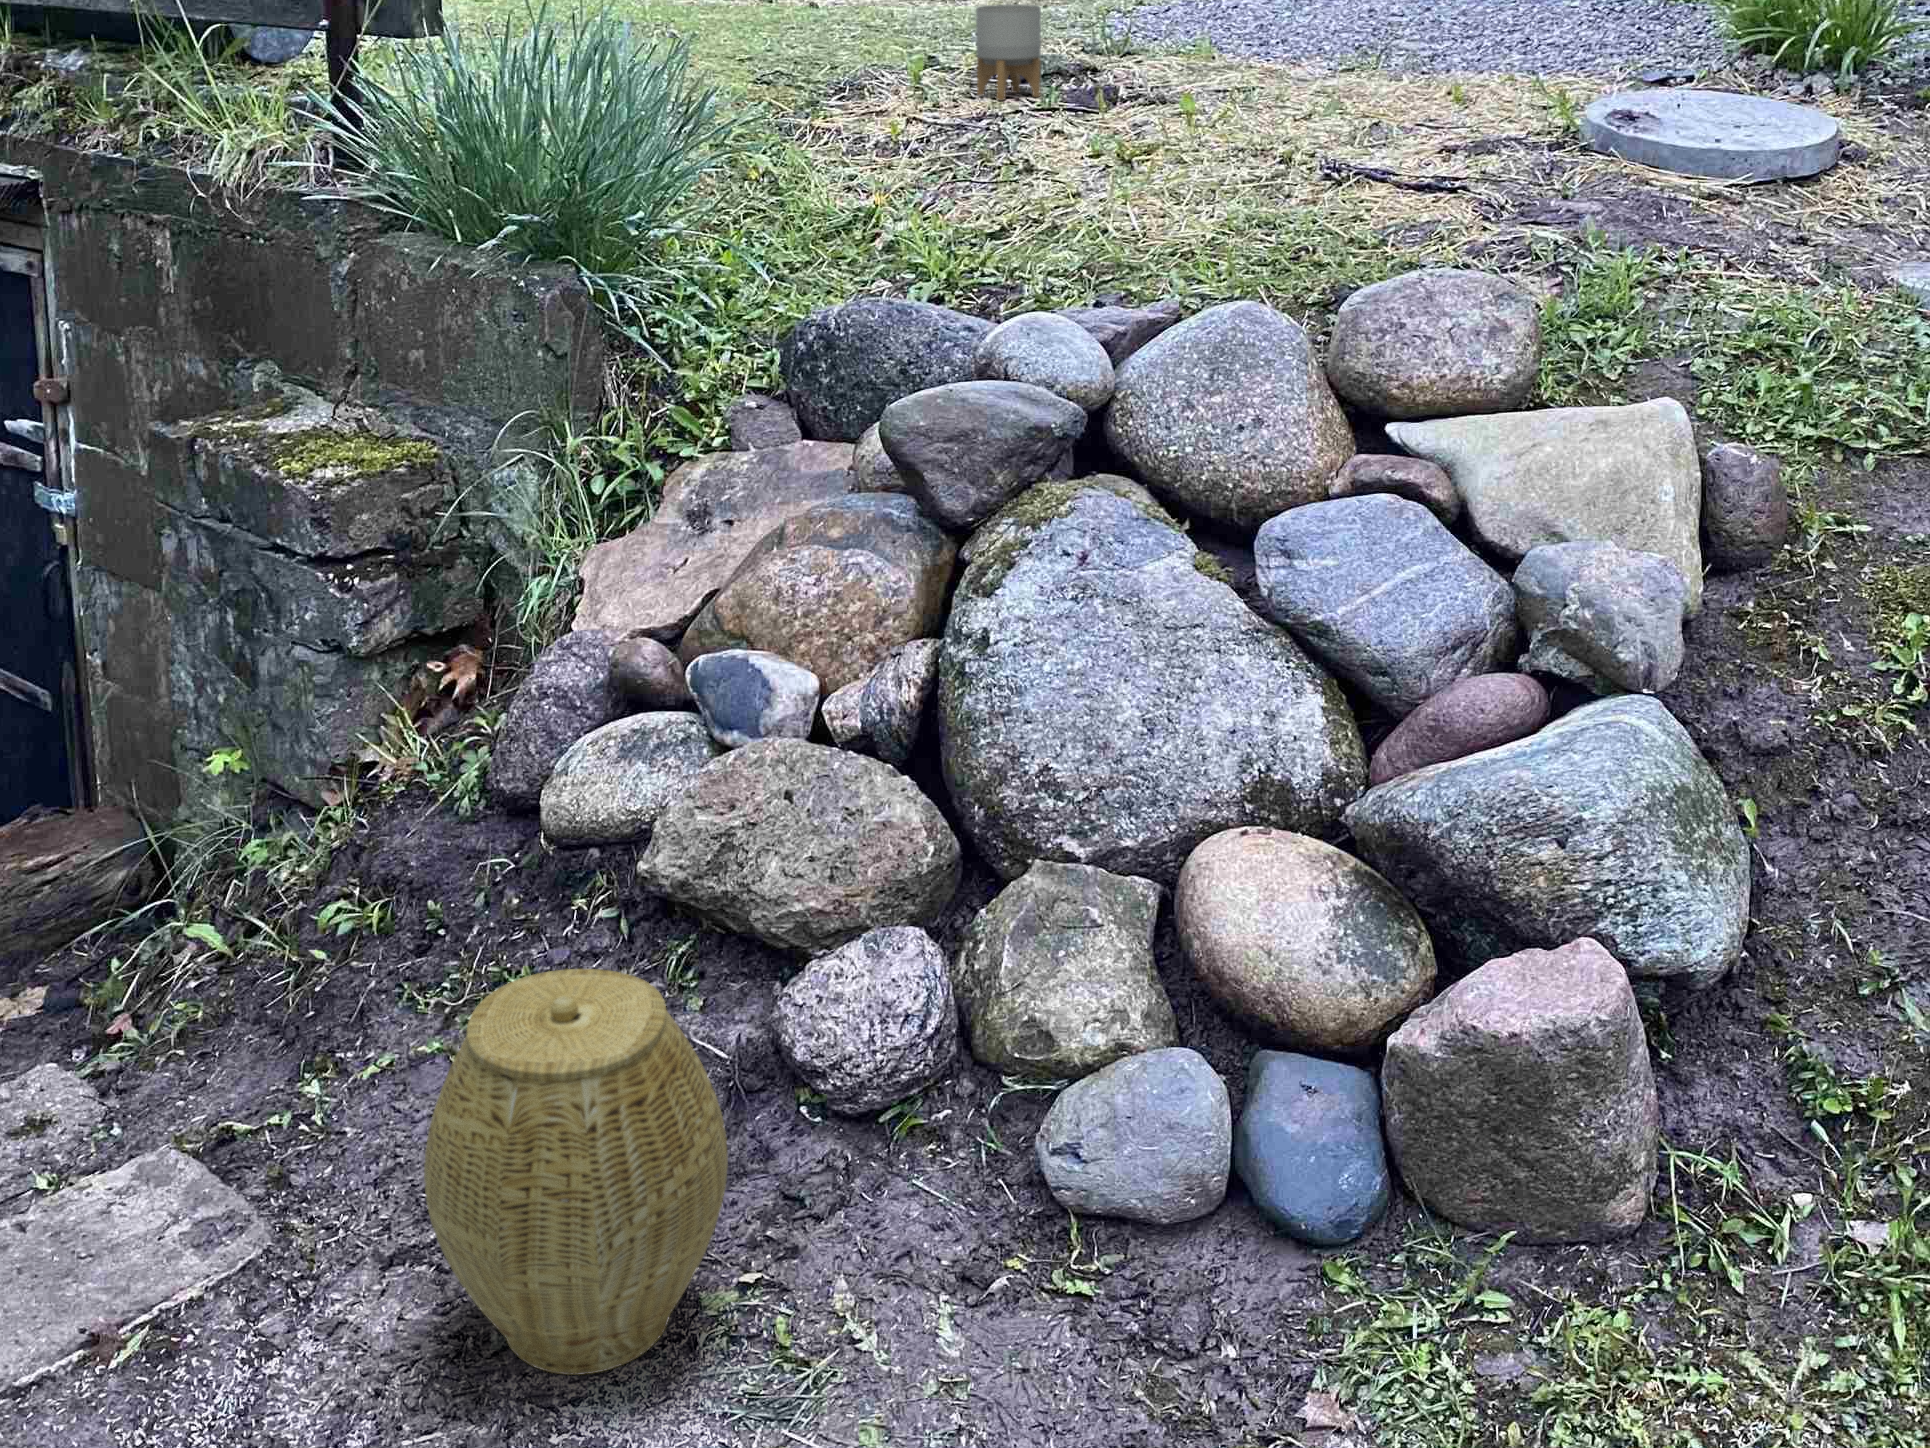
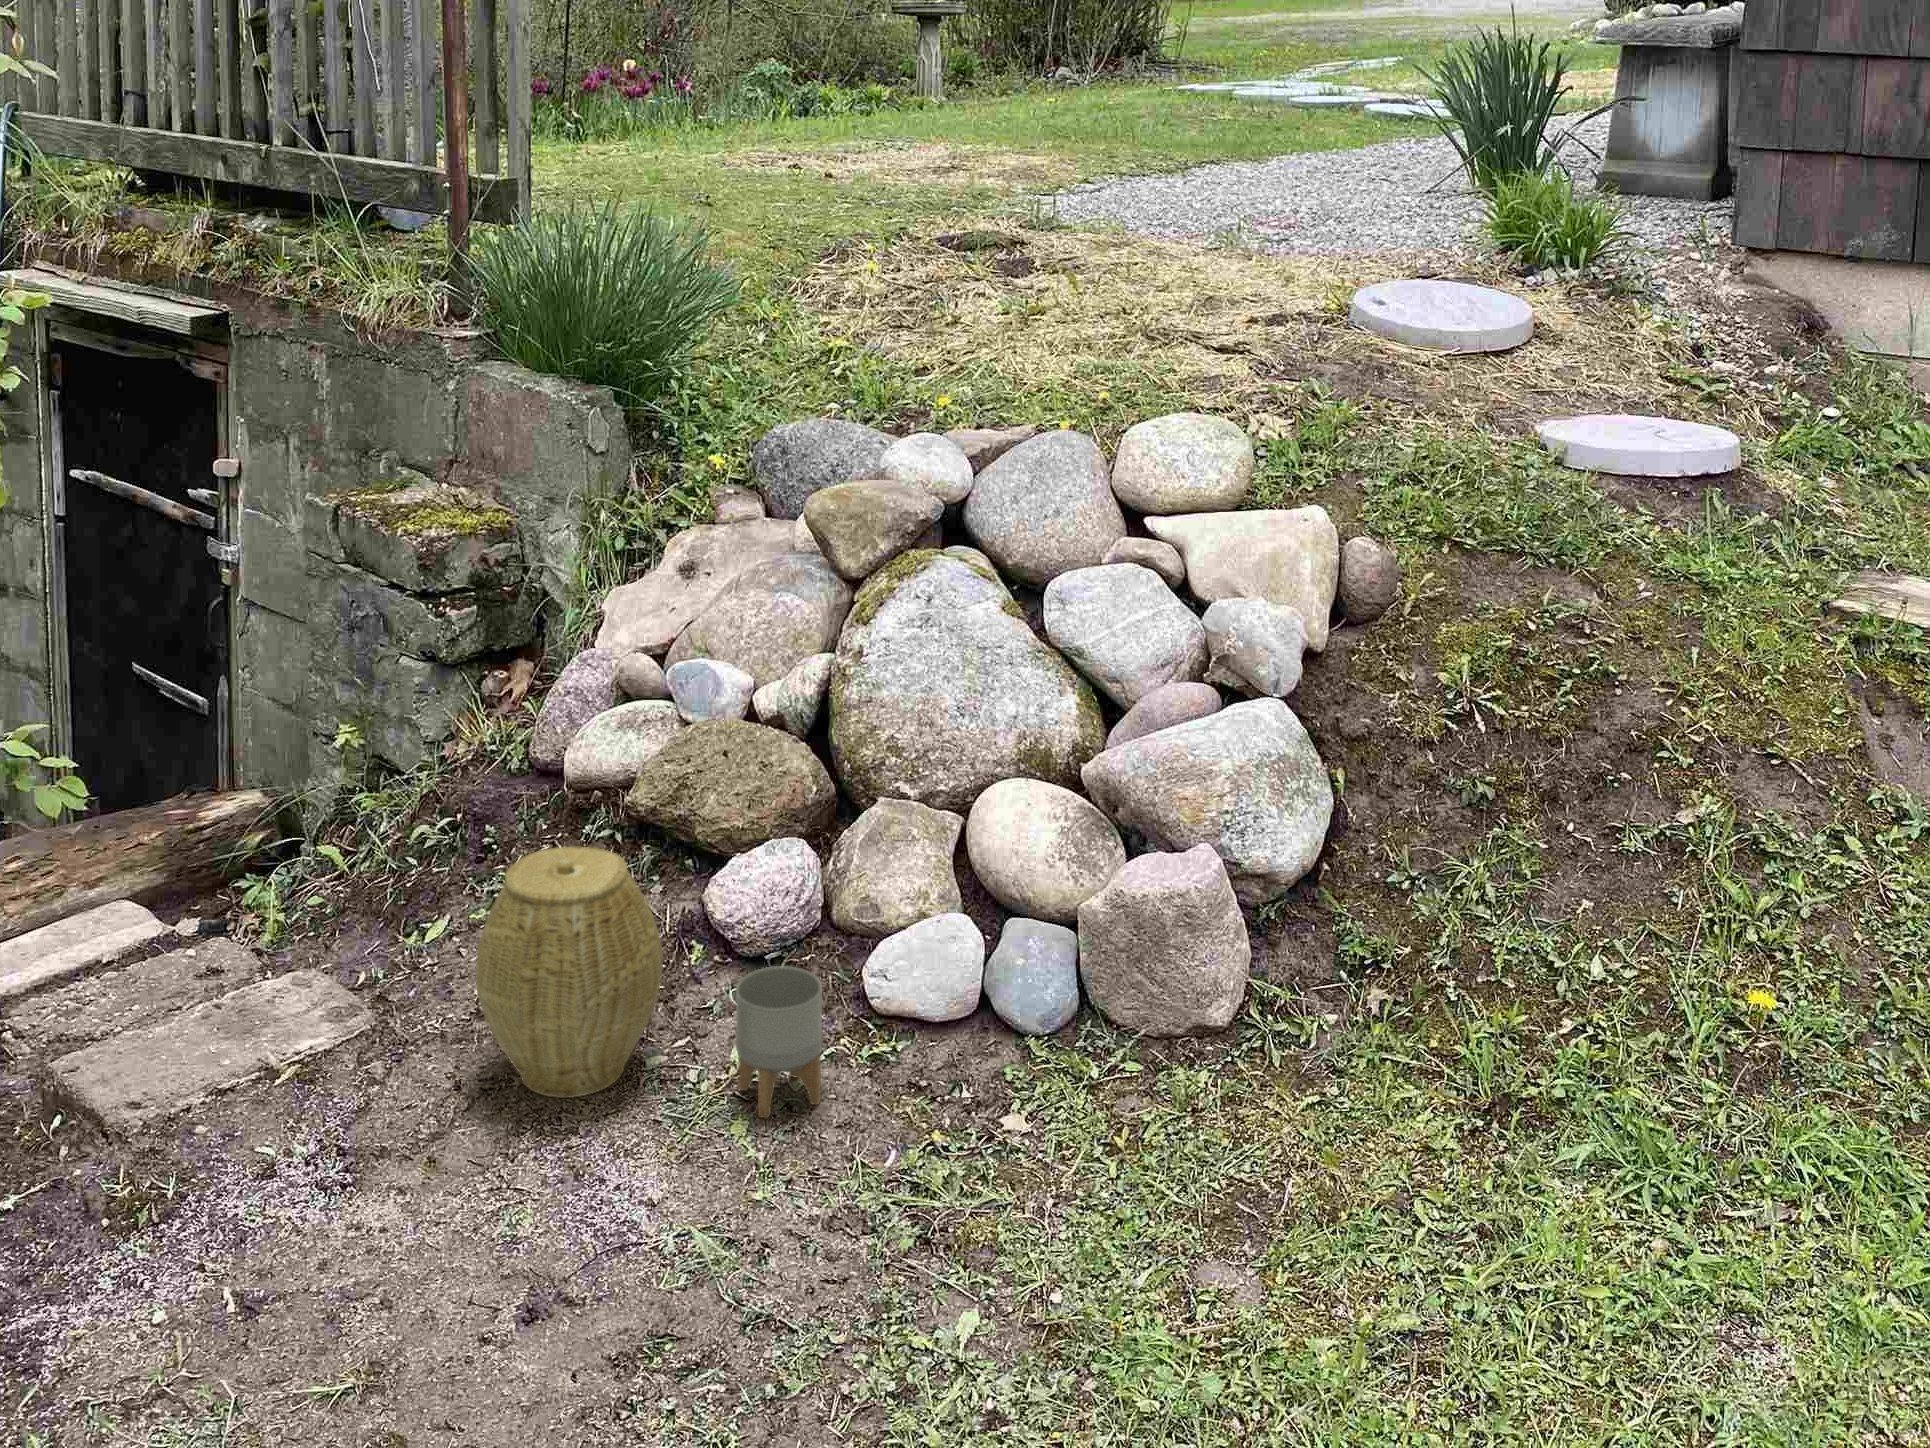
planter: present [976,4,1041,100] -> present [736,966,822,1118]

